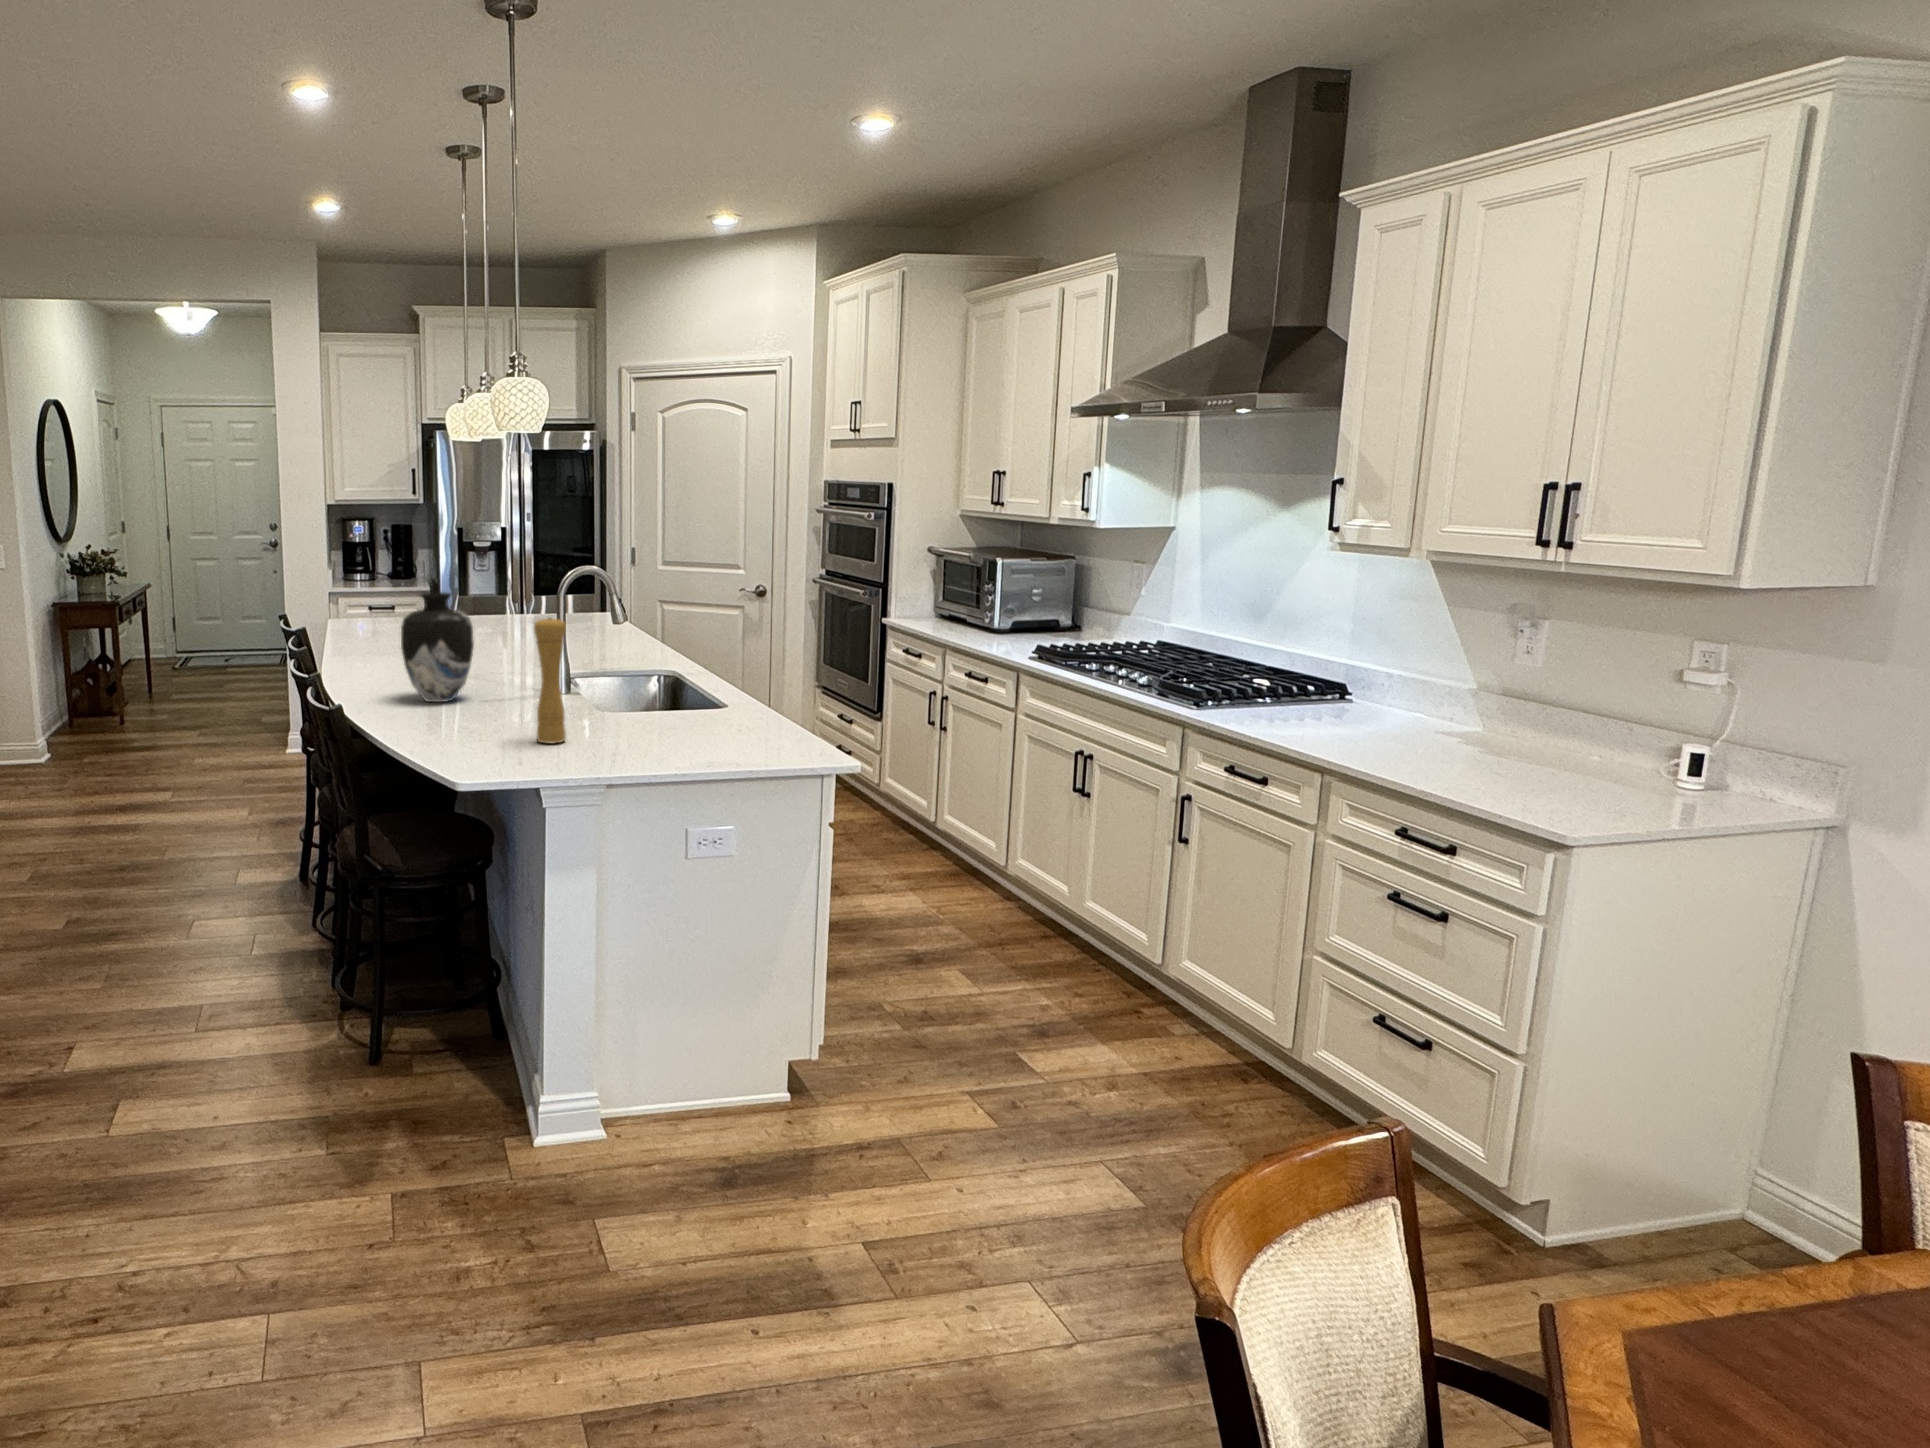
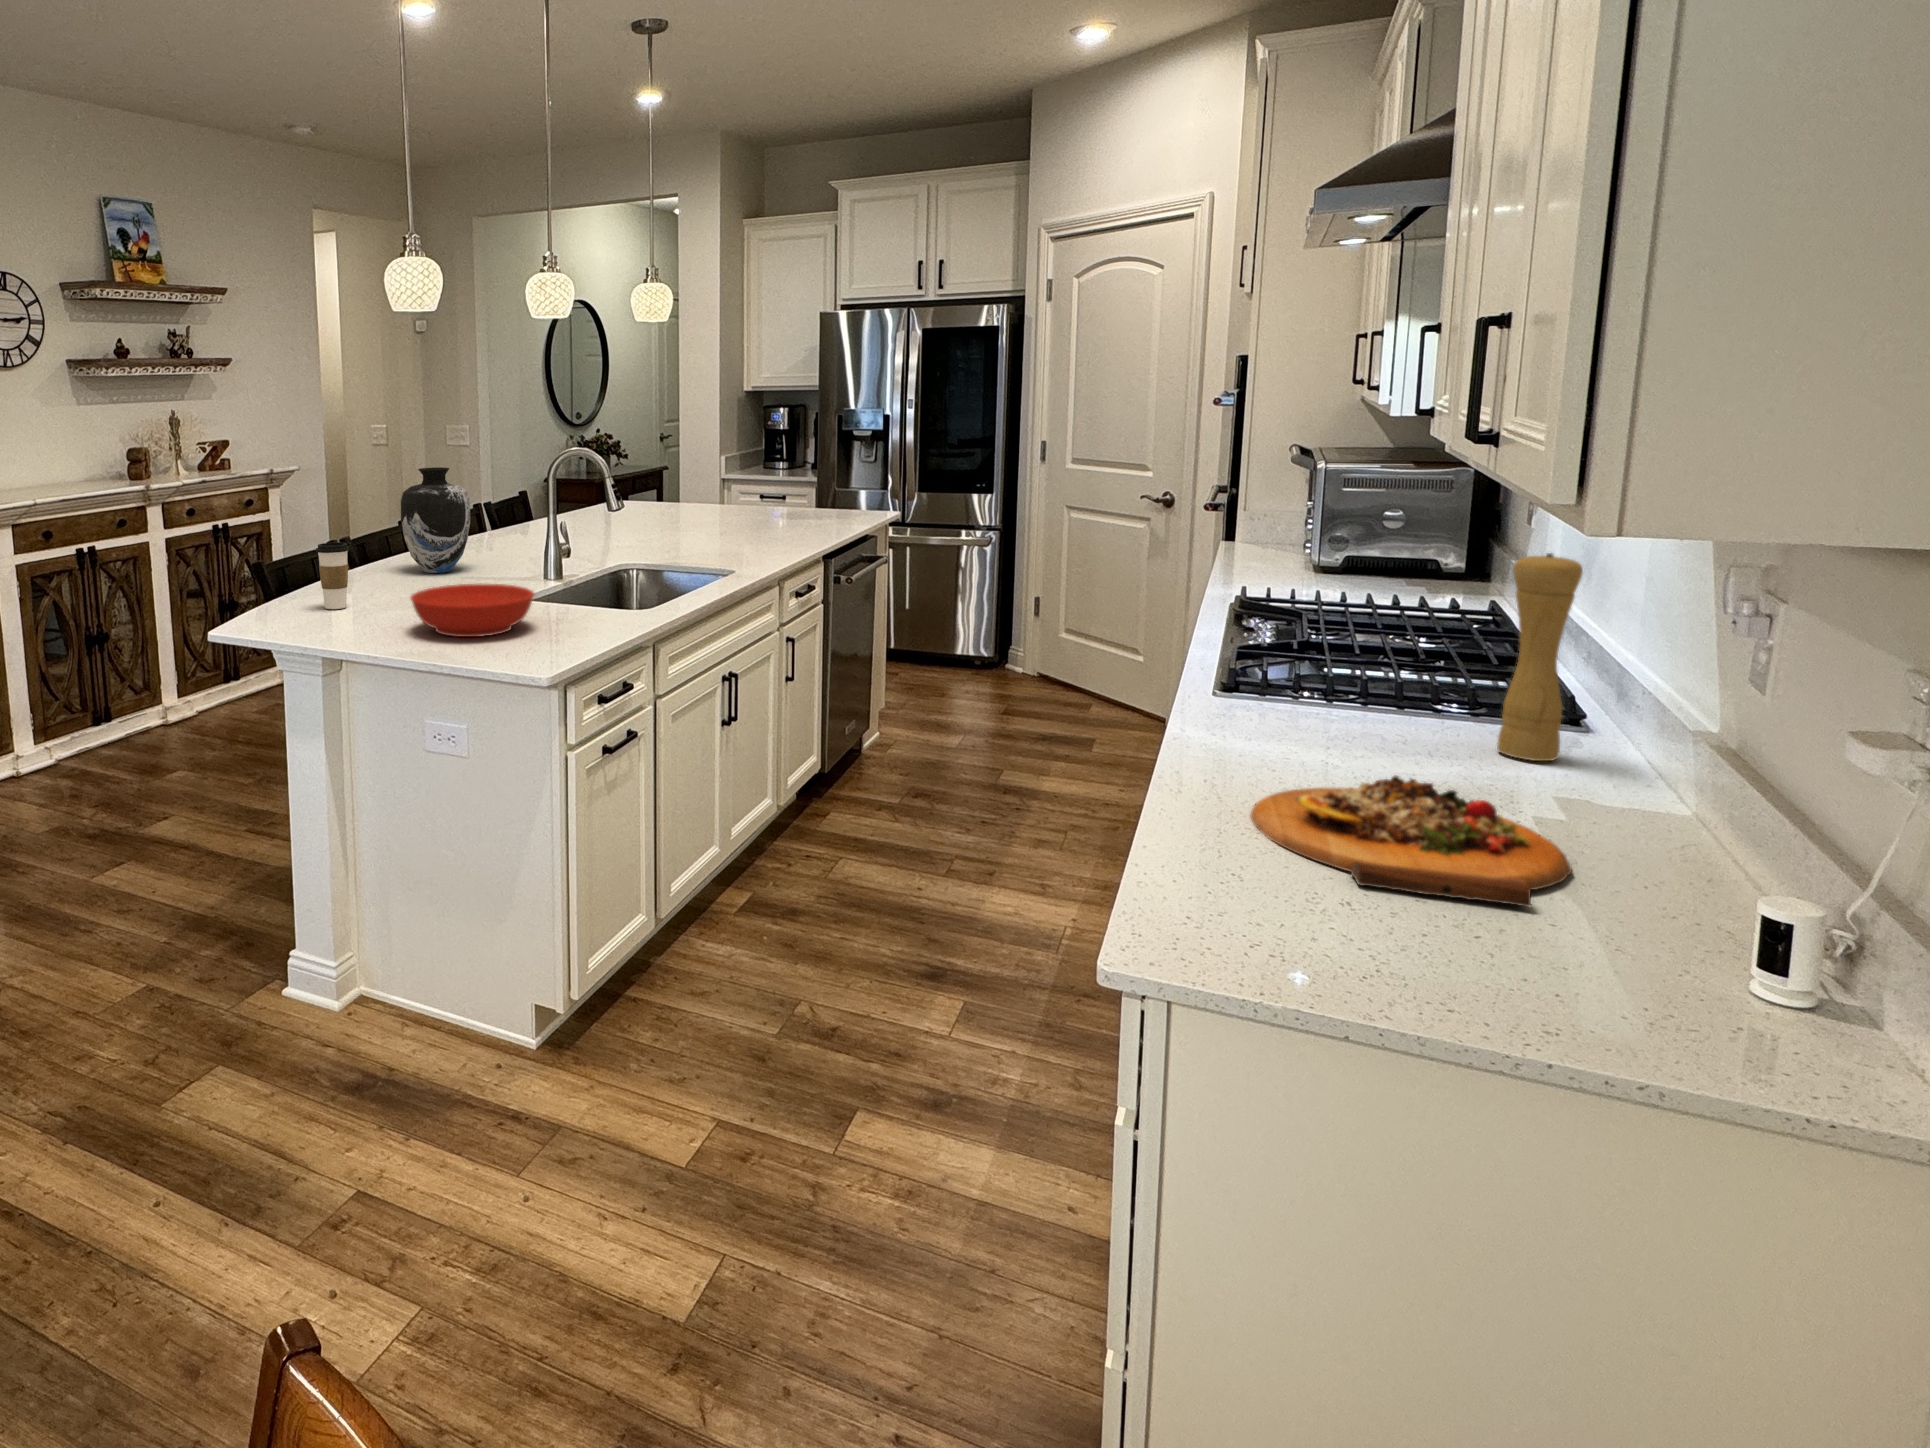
pepper mill: present [534,617,566,743] -> present [1497,553,1583,761]
coffee cup: none [471,673,505,743] -> present [316,542,349,609]
bowl: none [620,696,737,746] -> present [411,583,534,637]
cutting board: none [1344,726,1527,778] -> present [1251,775,1572,907]

